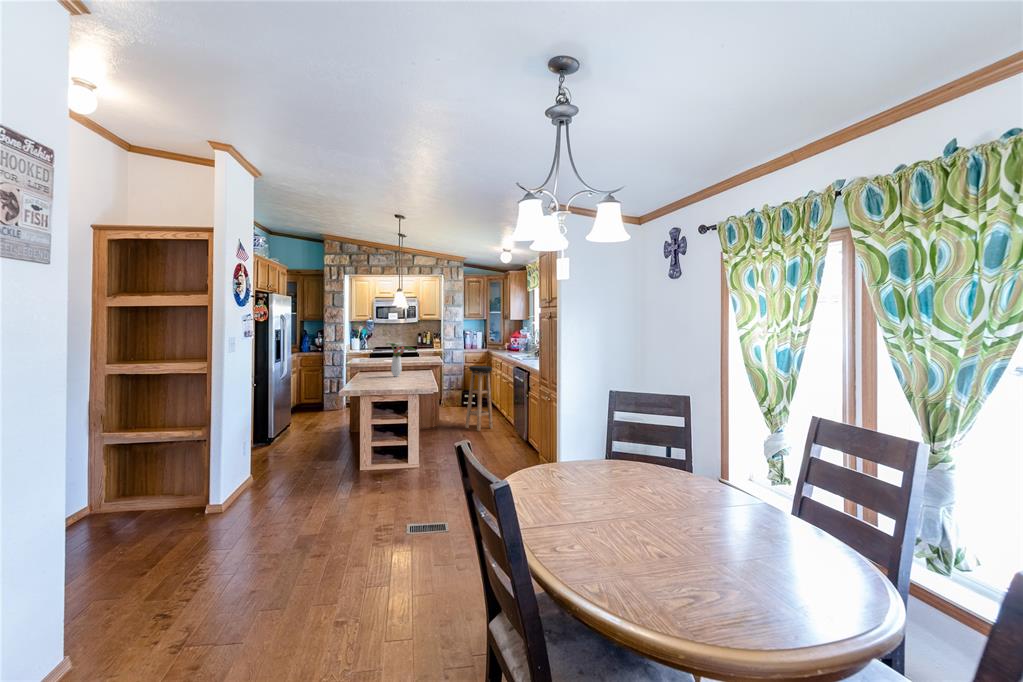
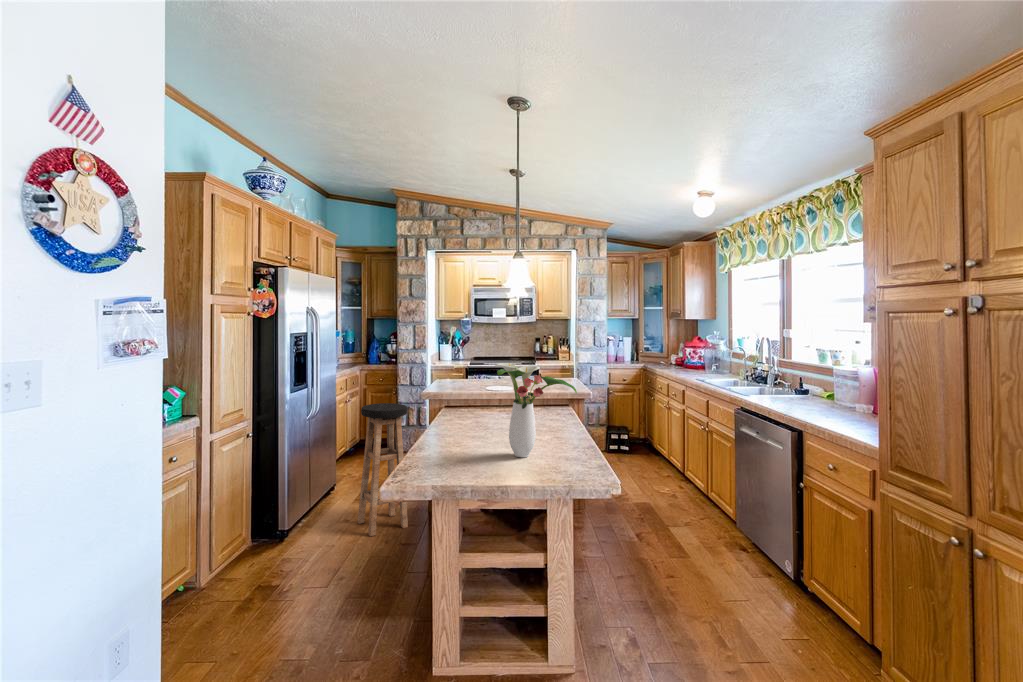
bar stool: present [465,366,493,431] -> present [357,403,408,536]

